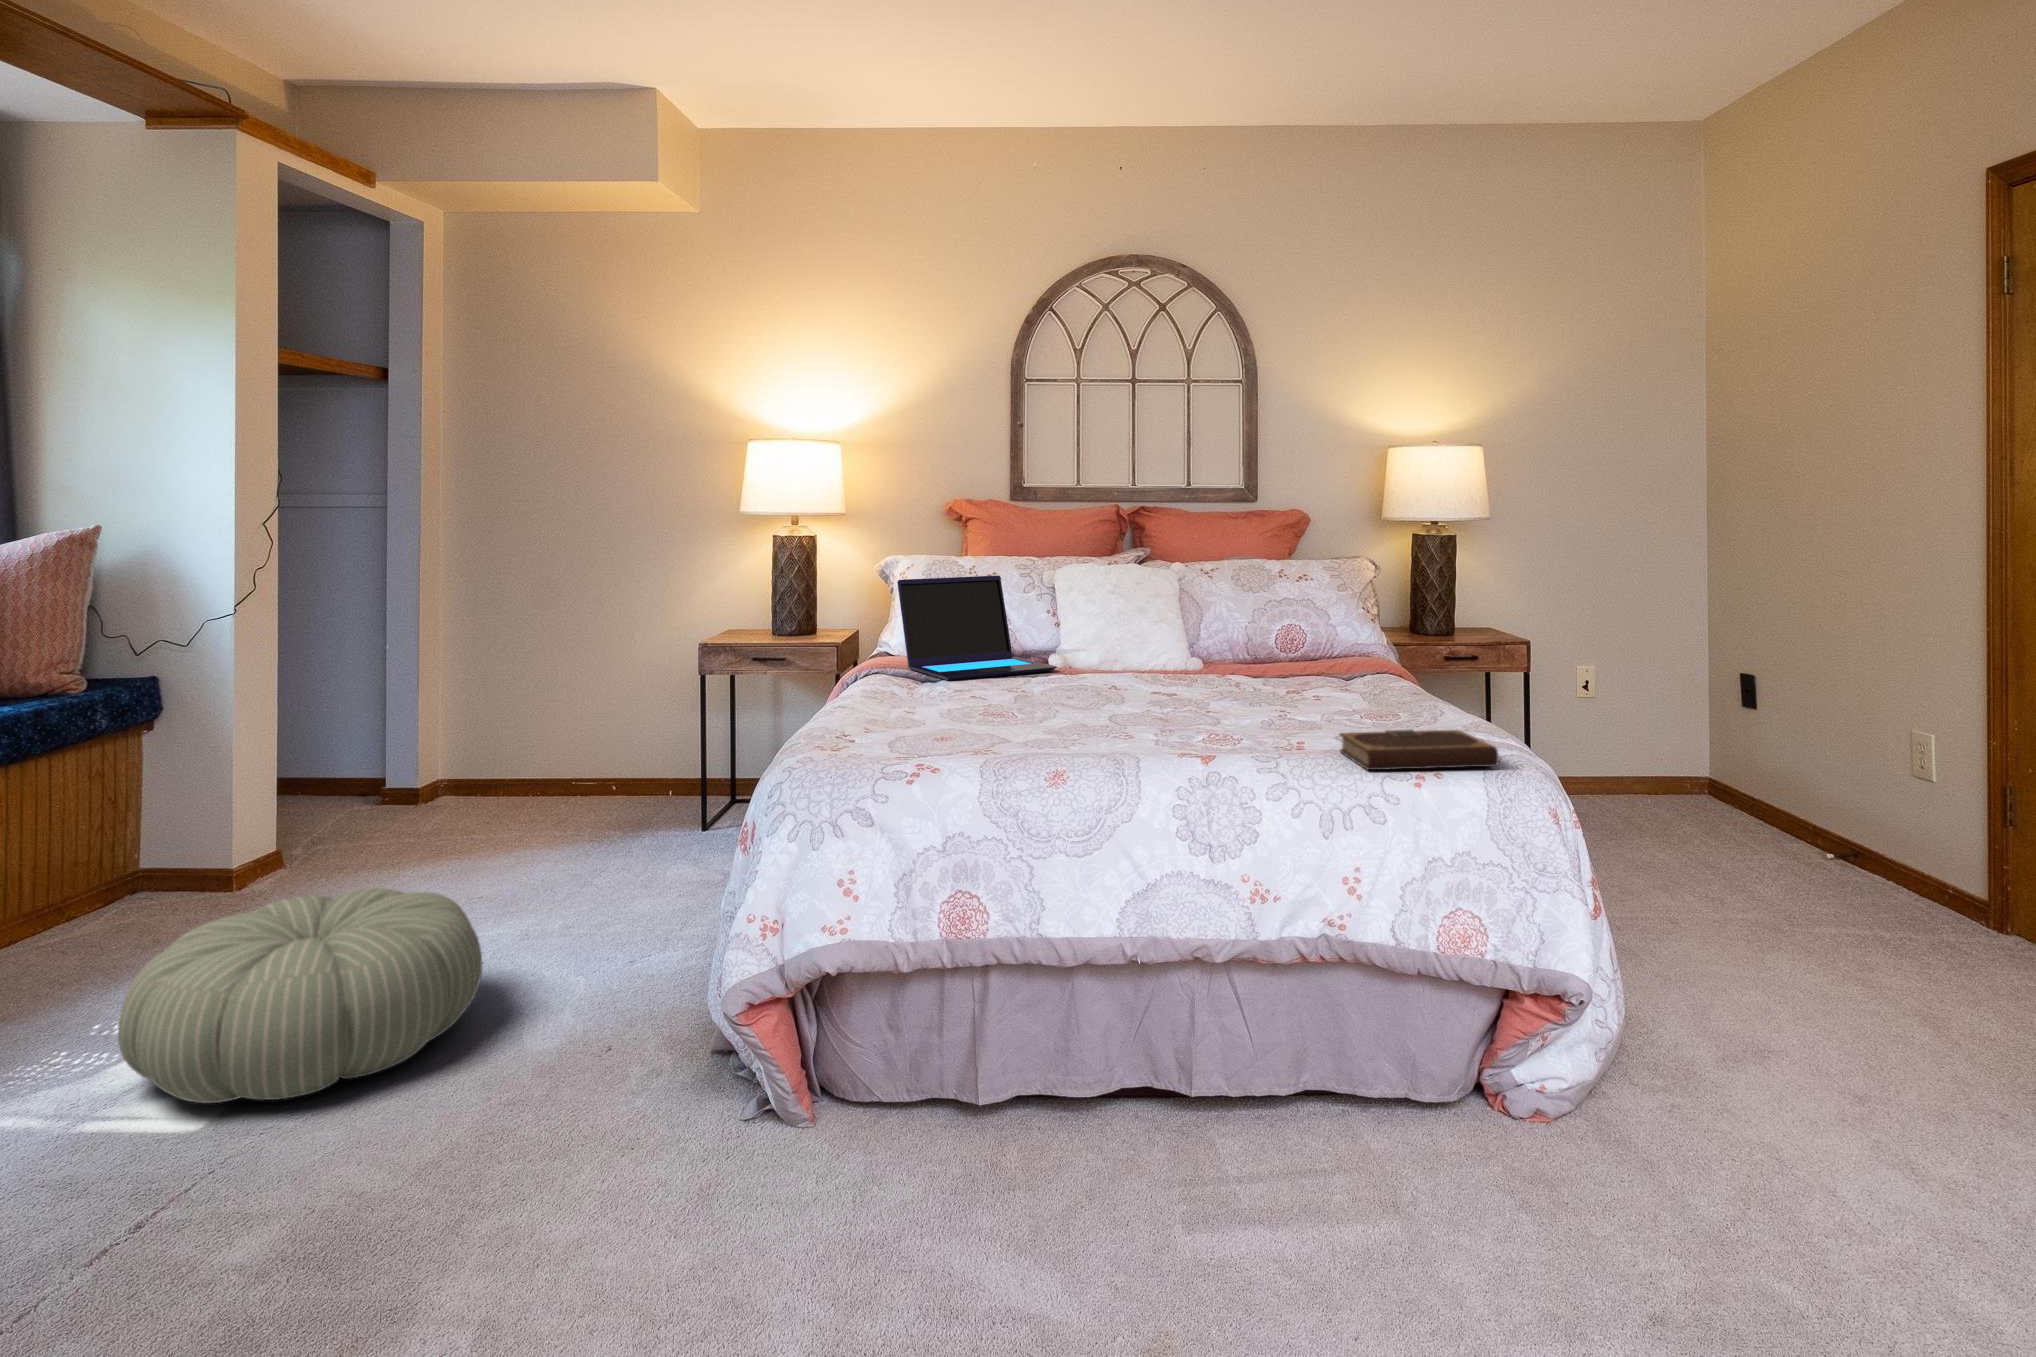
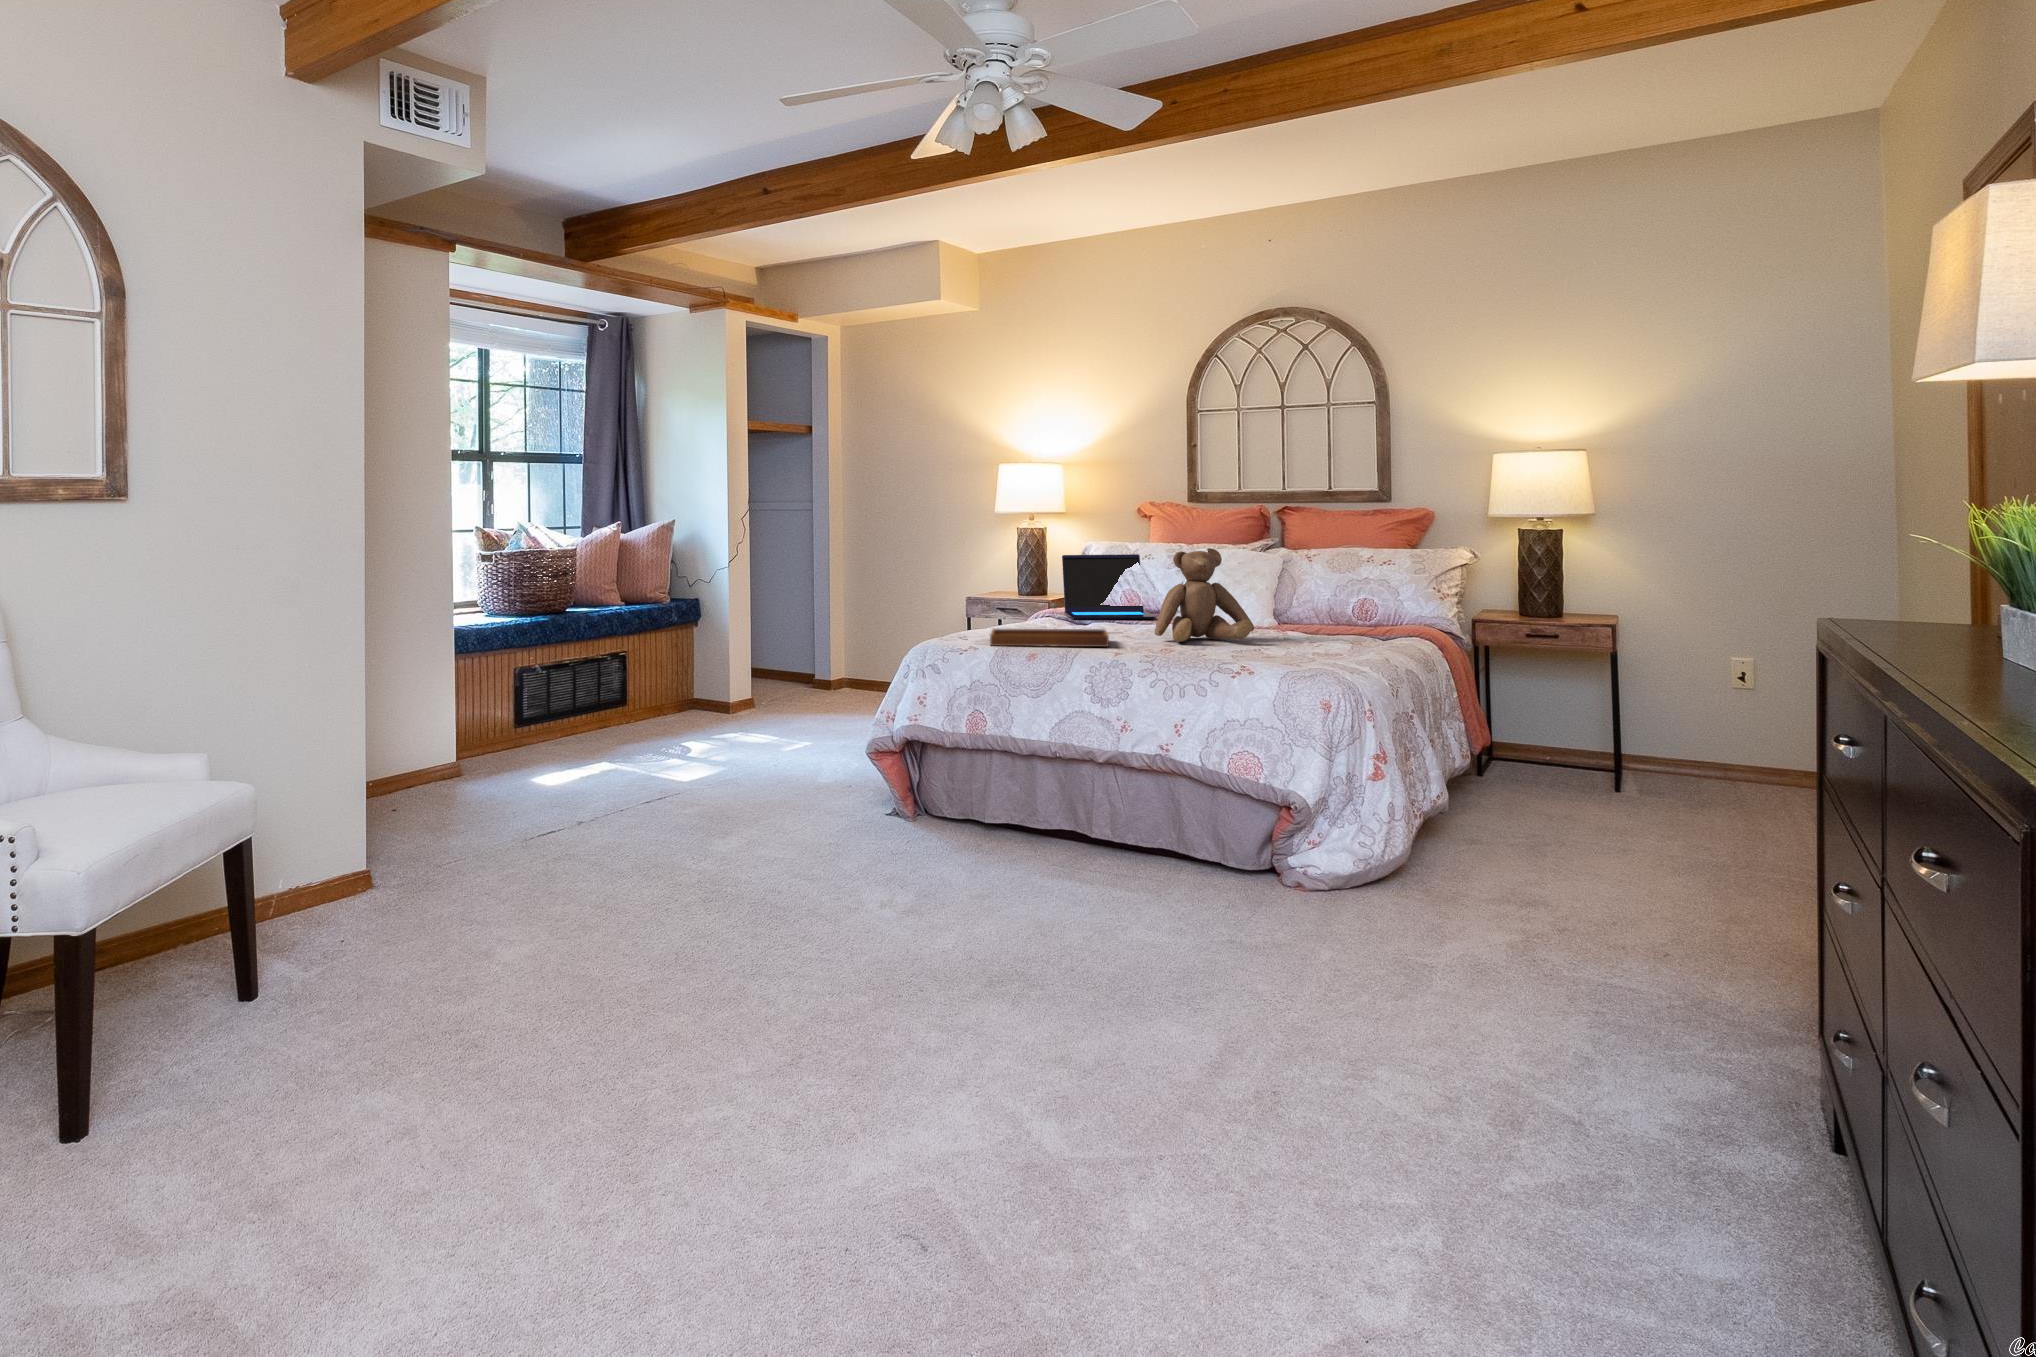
teddy bear: none [1160,570,1292,718] -> present [1155,548,1254,642]
tray: none [923,671,1144,762] -> present [990,603,1109,647]
notebook: present [1340,729,1499,770] -> none [1201,647,1297,670]
pouf: present [118,888,482,1103] -> none [661,700,804,779]

